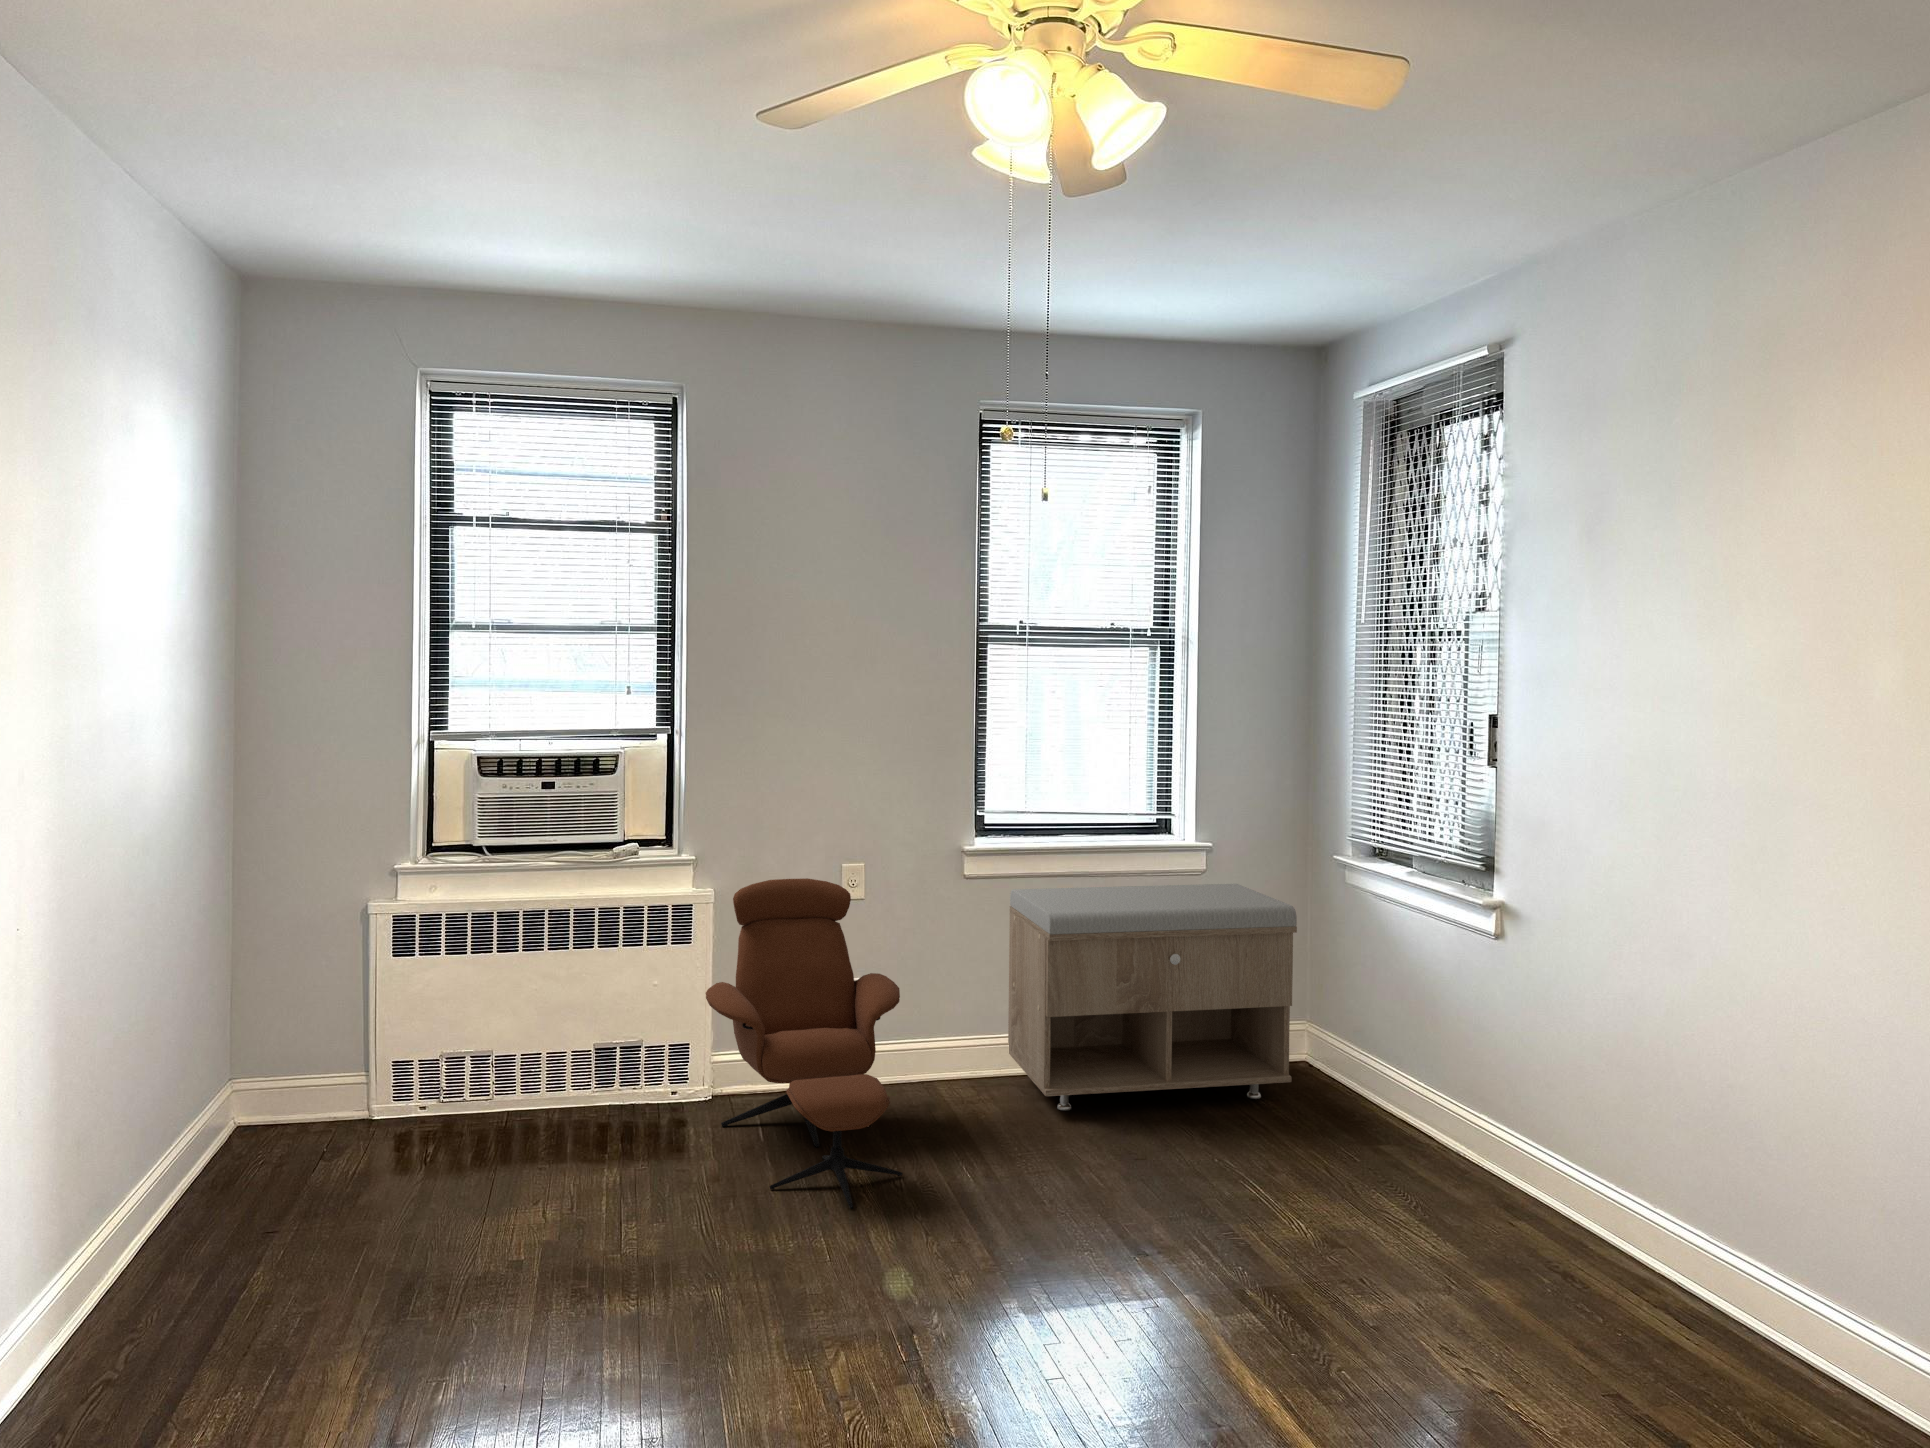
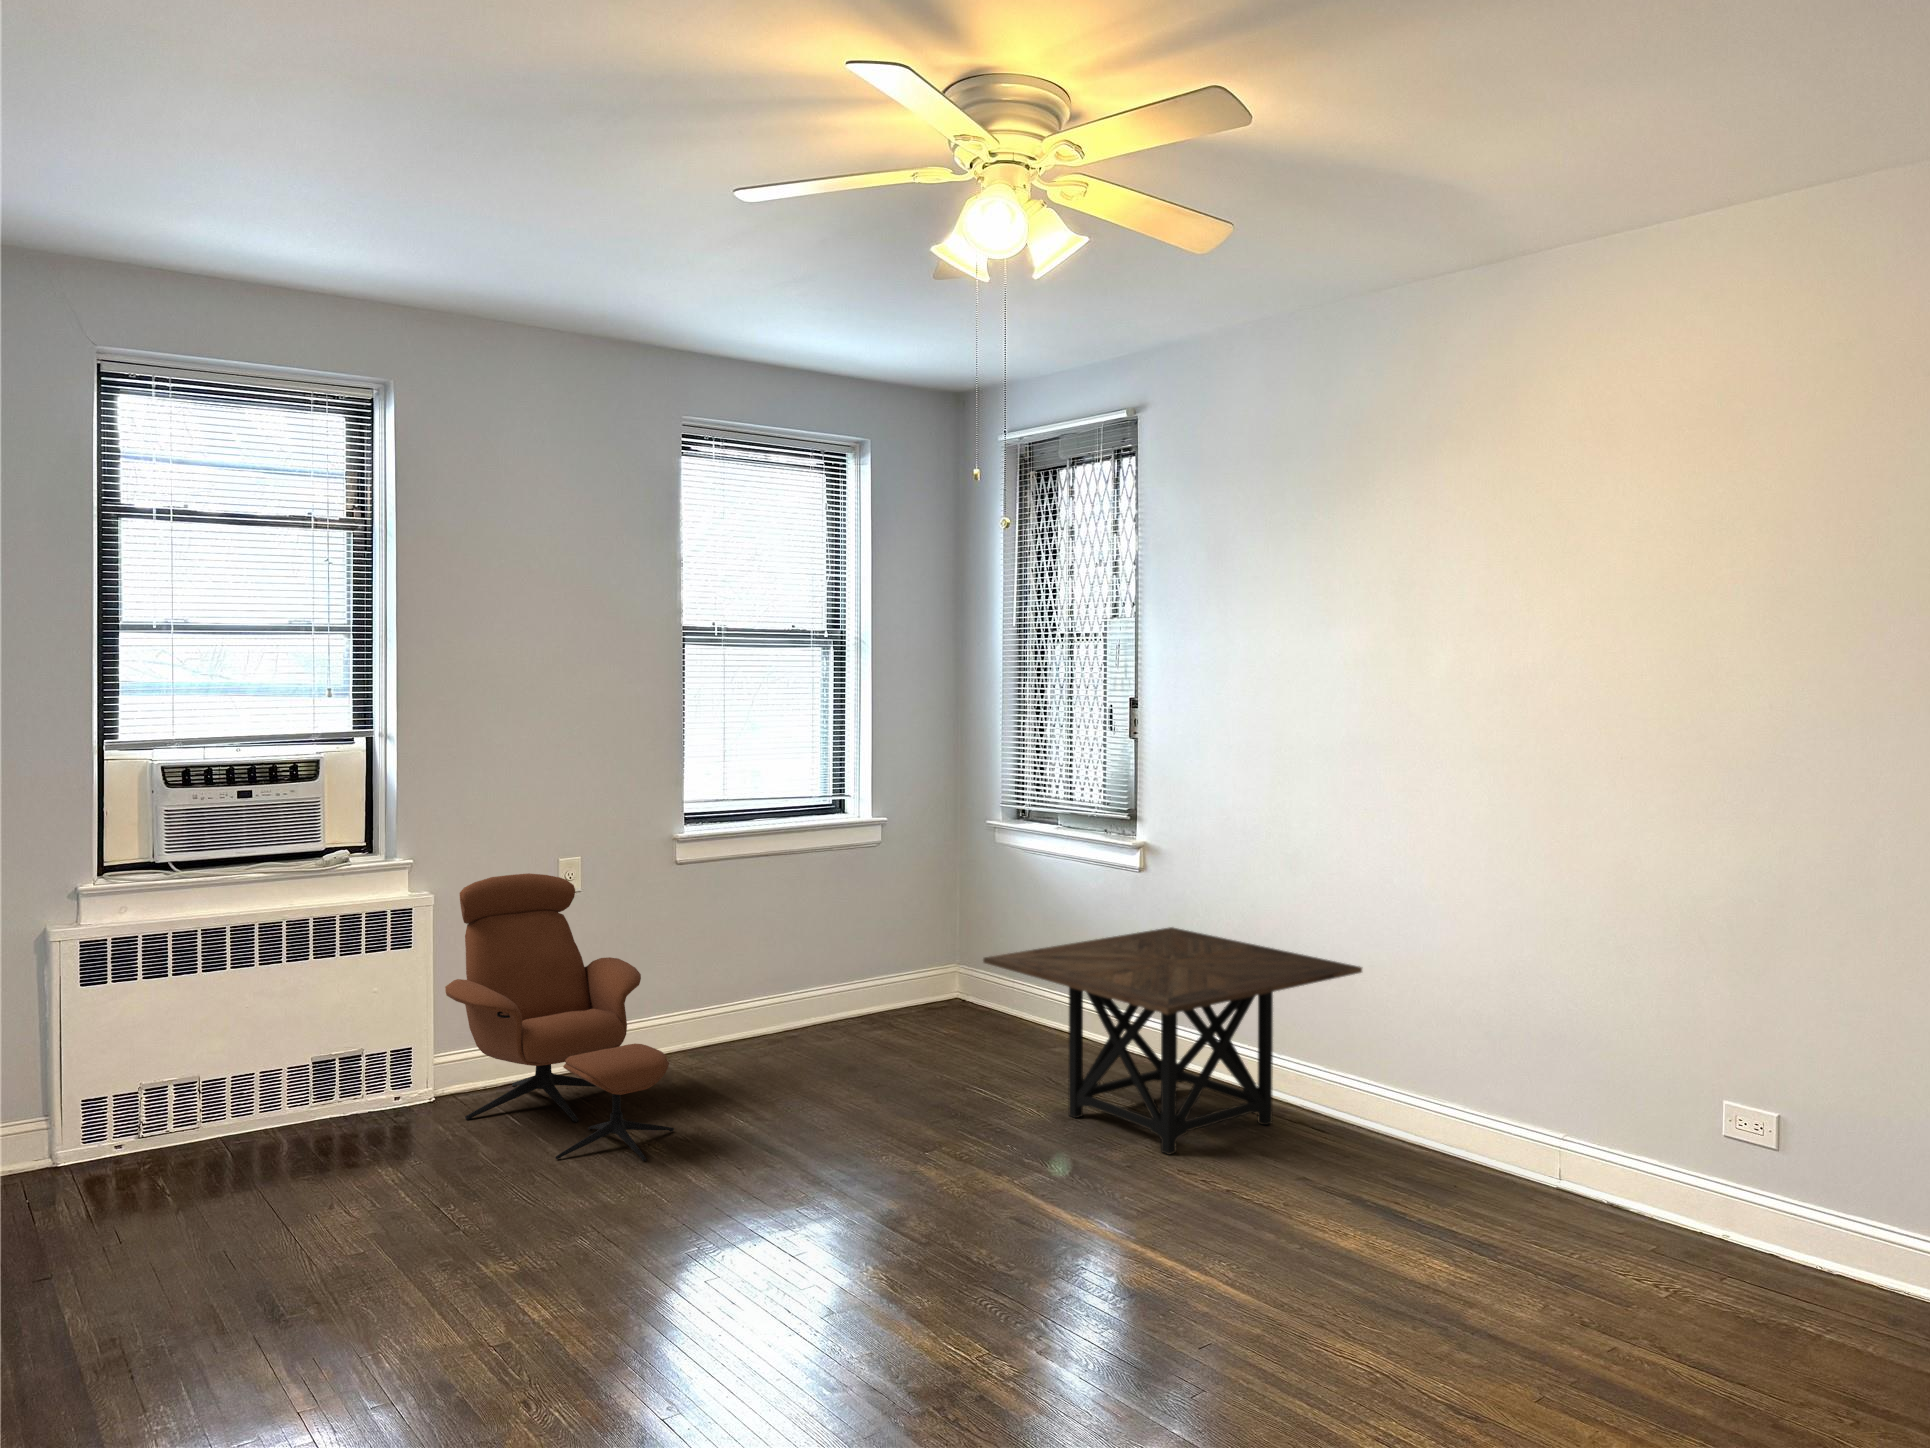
storage bench: present [1008,884,1297,1110] -> none [714,854,972,1064]
side table: none [1258,1010,1792,1326] -> present [983,927,1362,1154]

